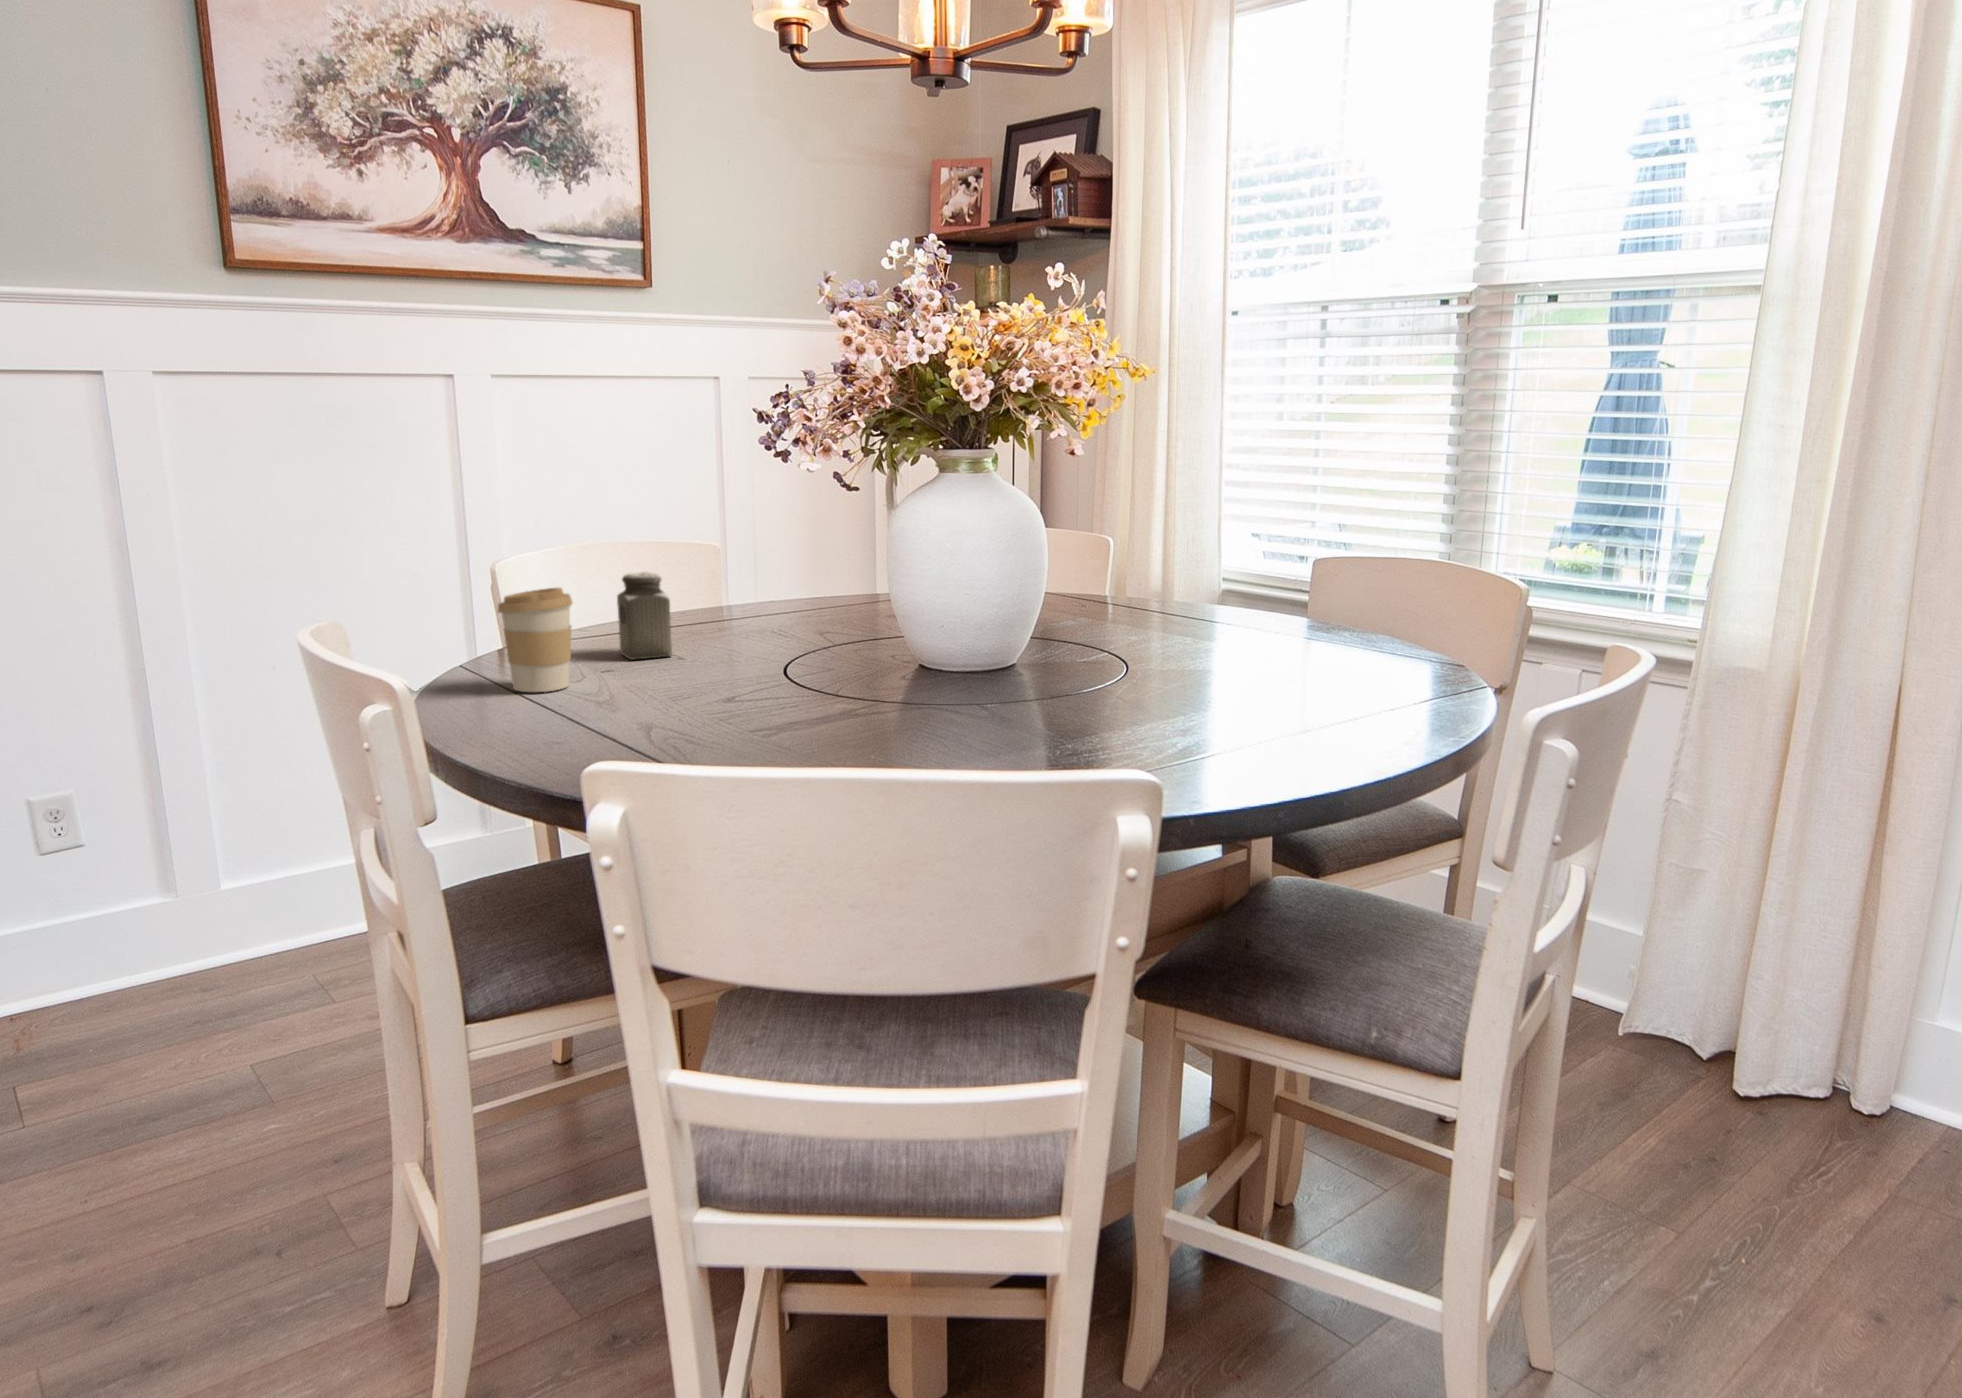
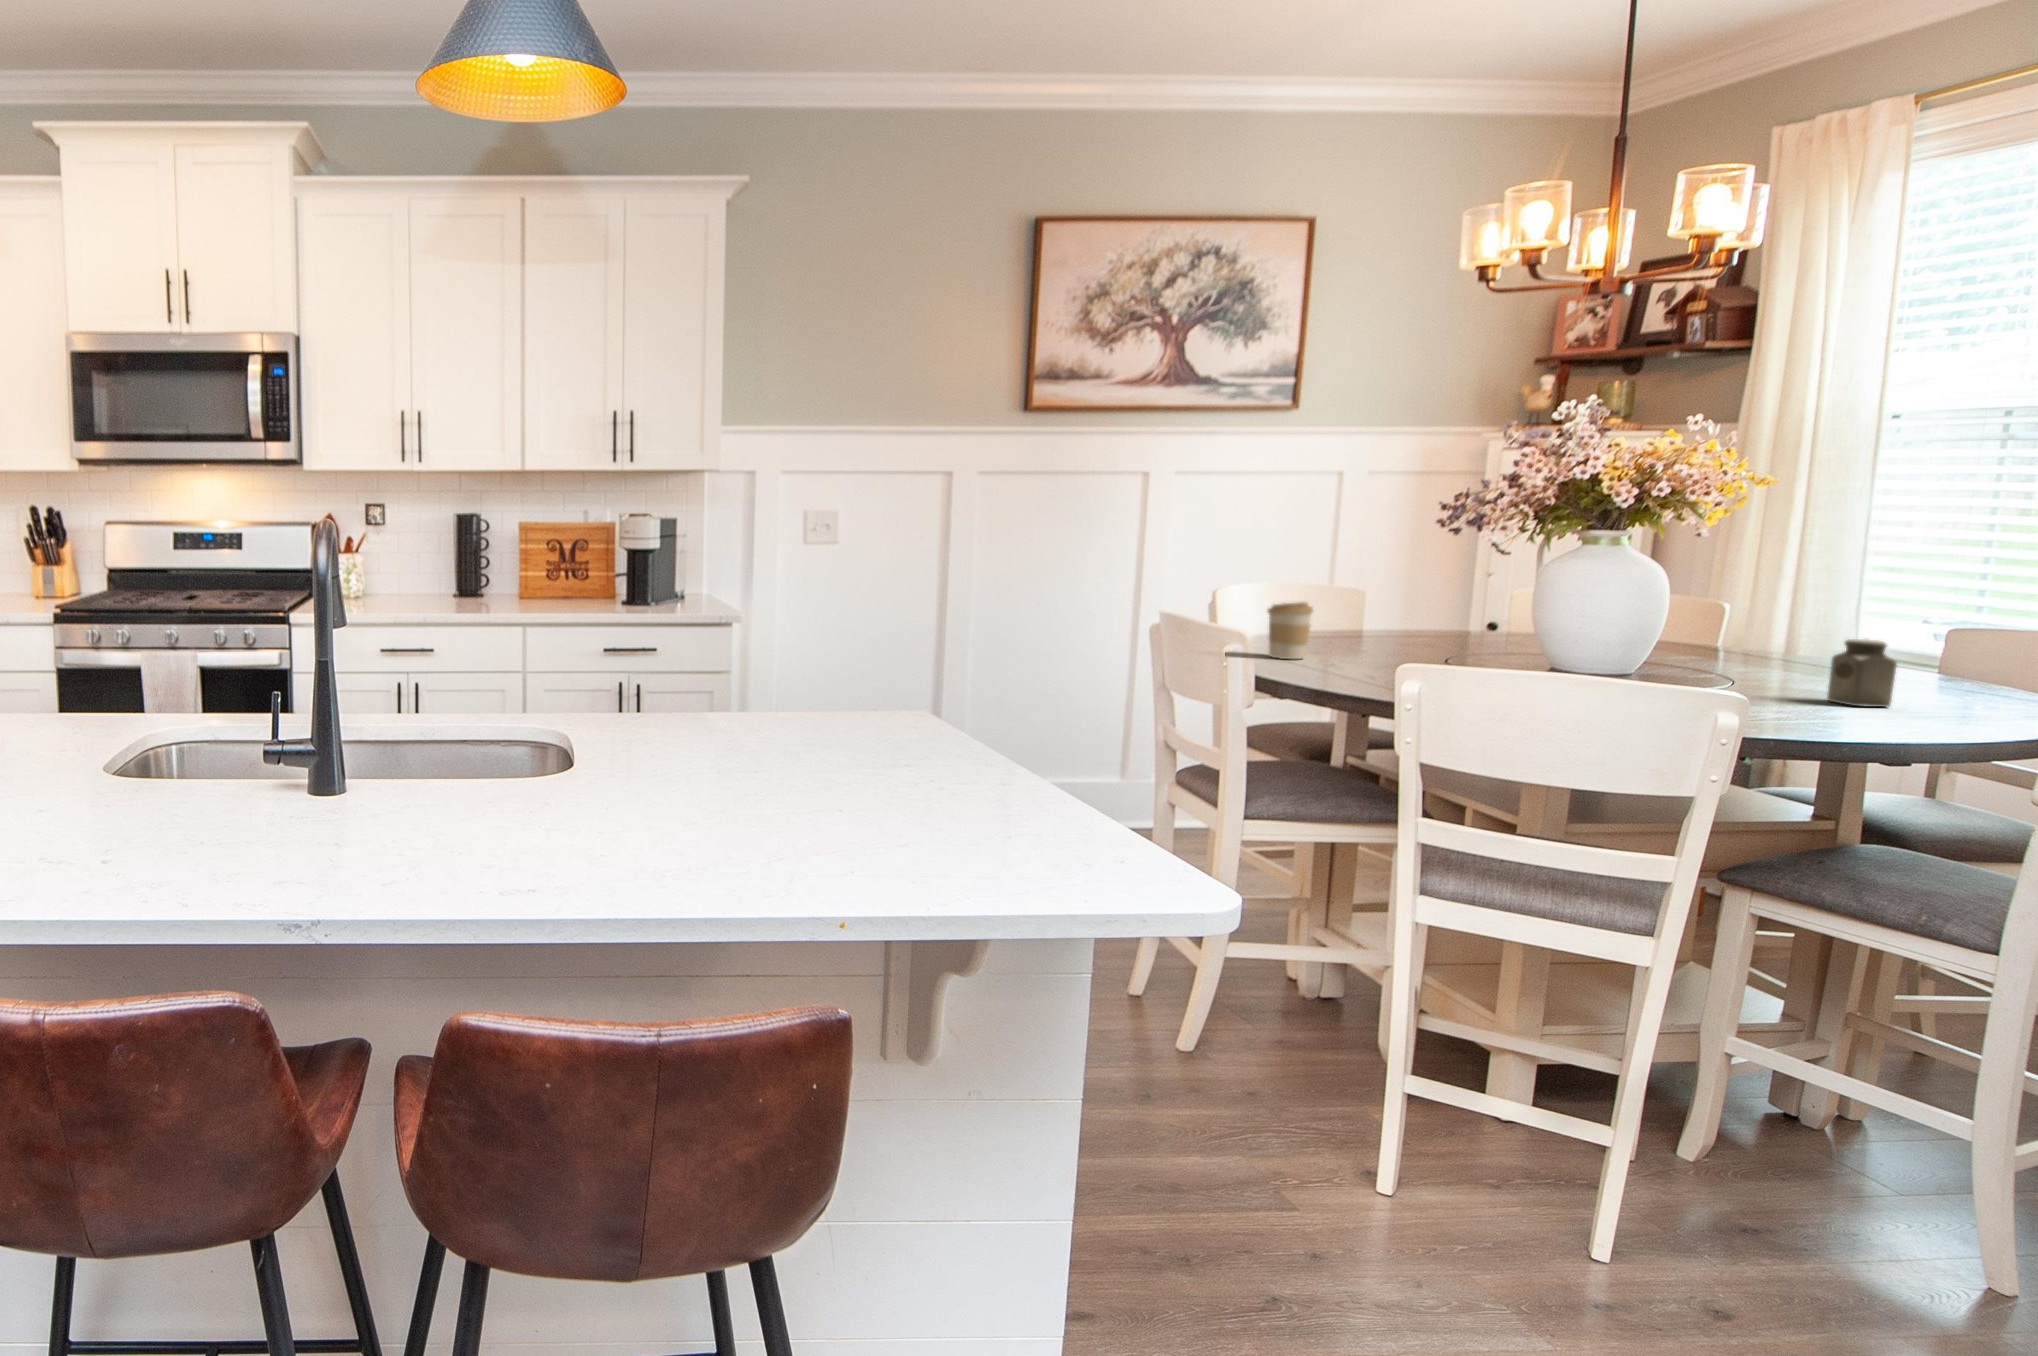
salt shaker: present [617,572,672,660] -> present [1827,639,1897,707]

